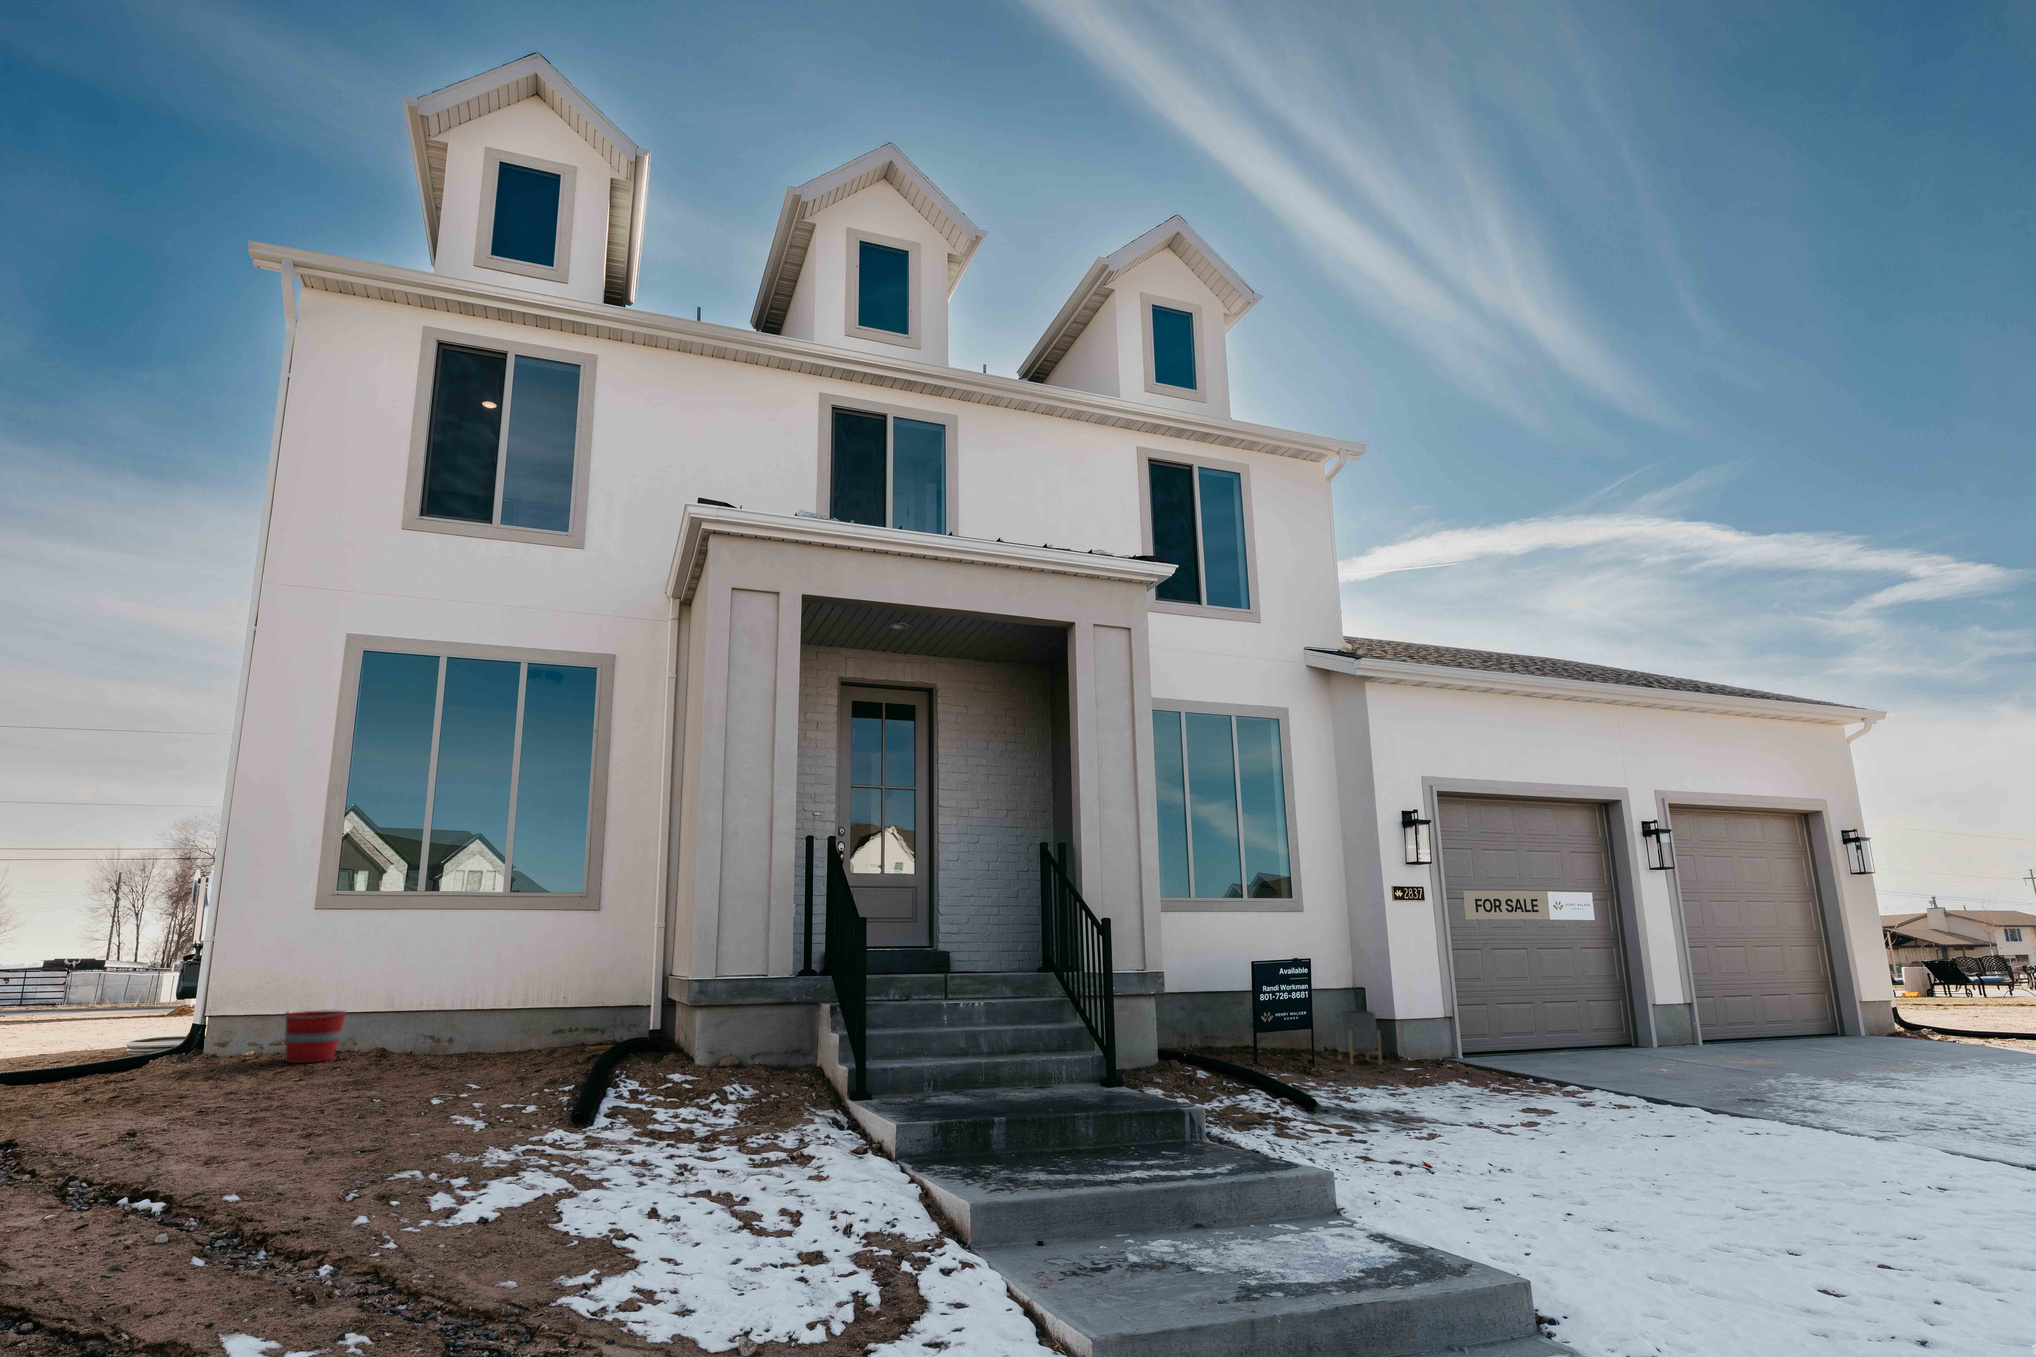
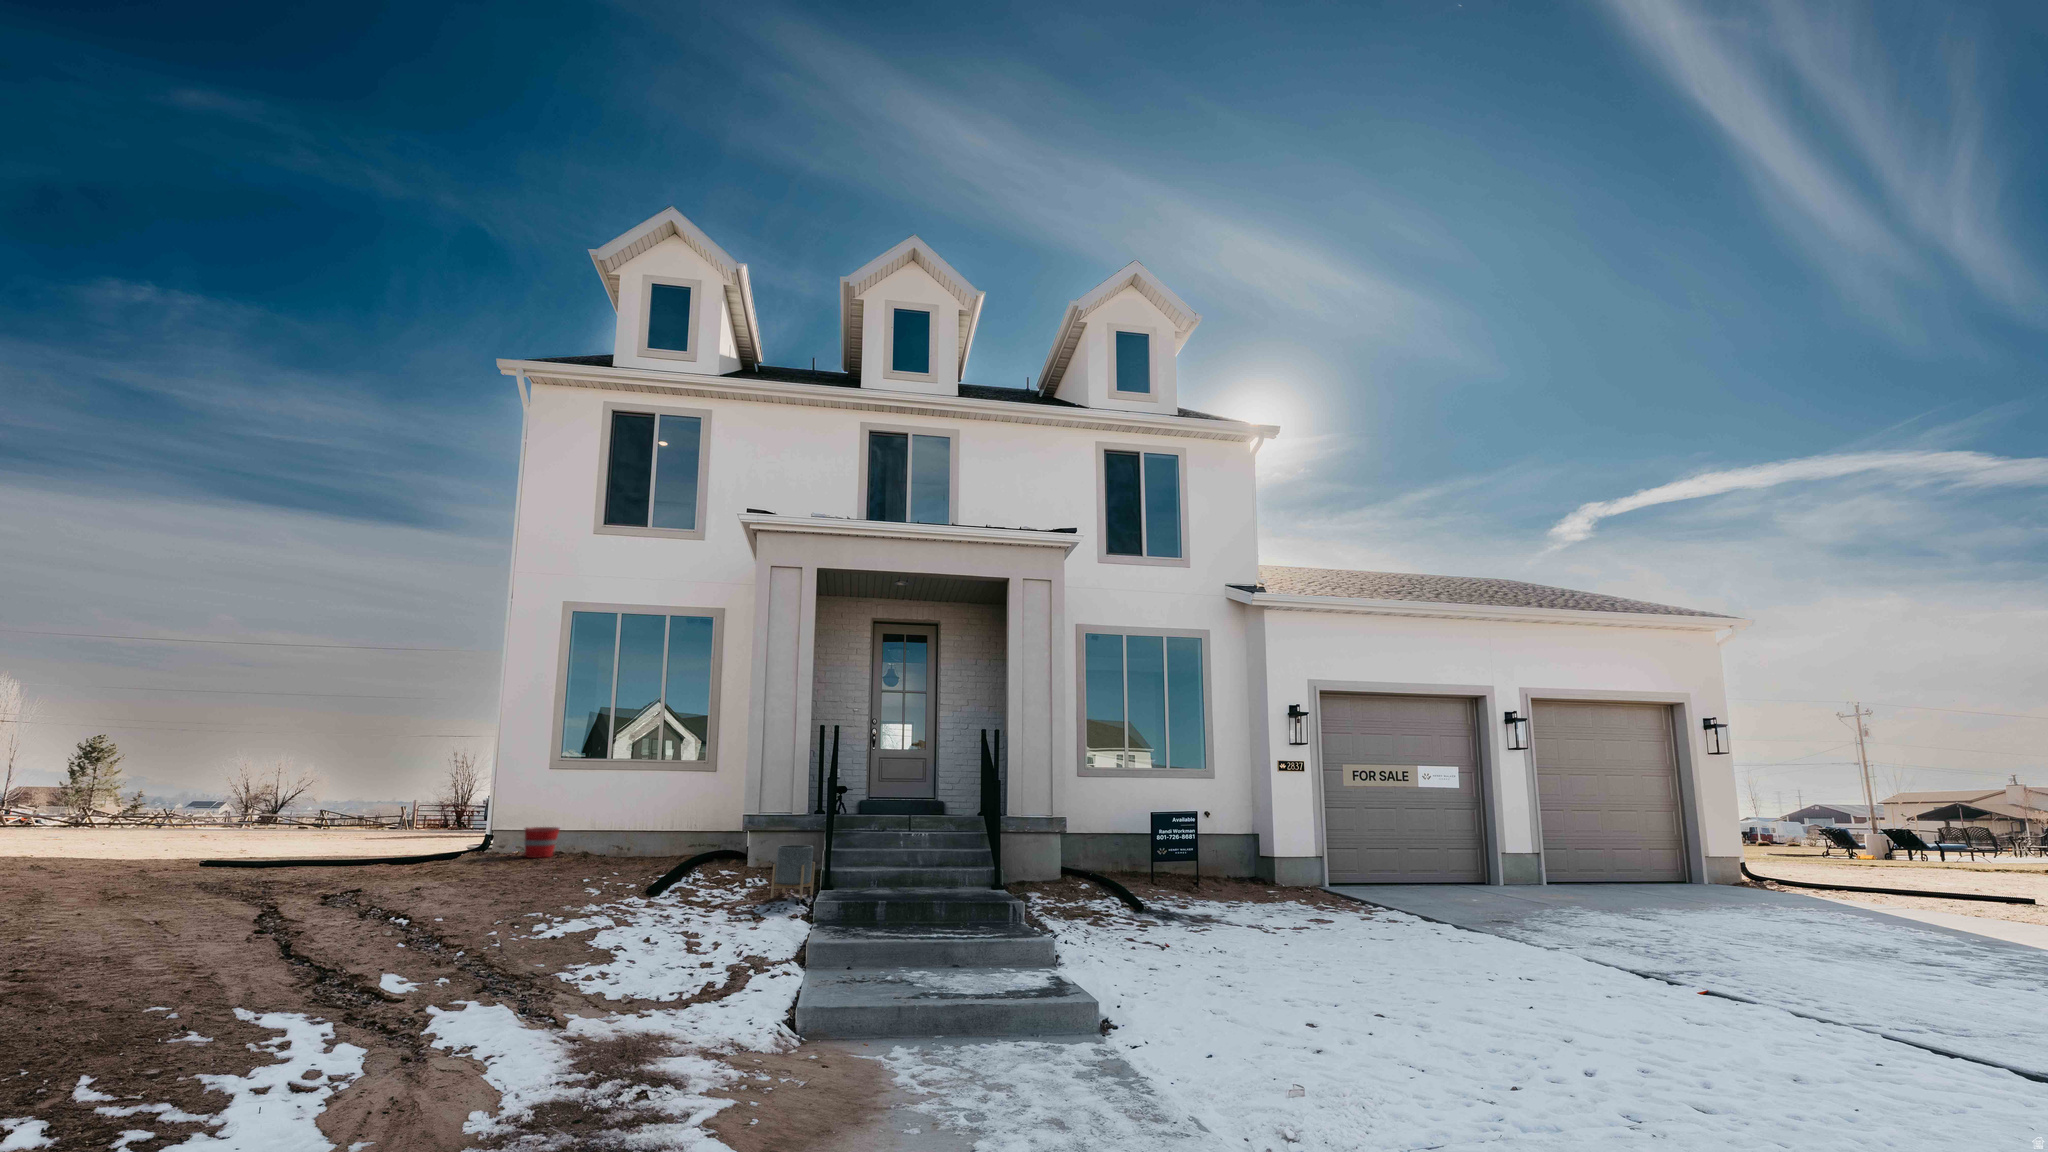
planter: present [1337,1011,1382,1064] -> present [771,845,815,899]

